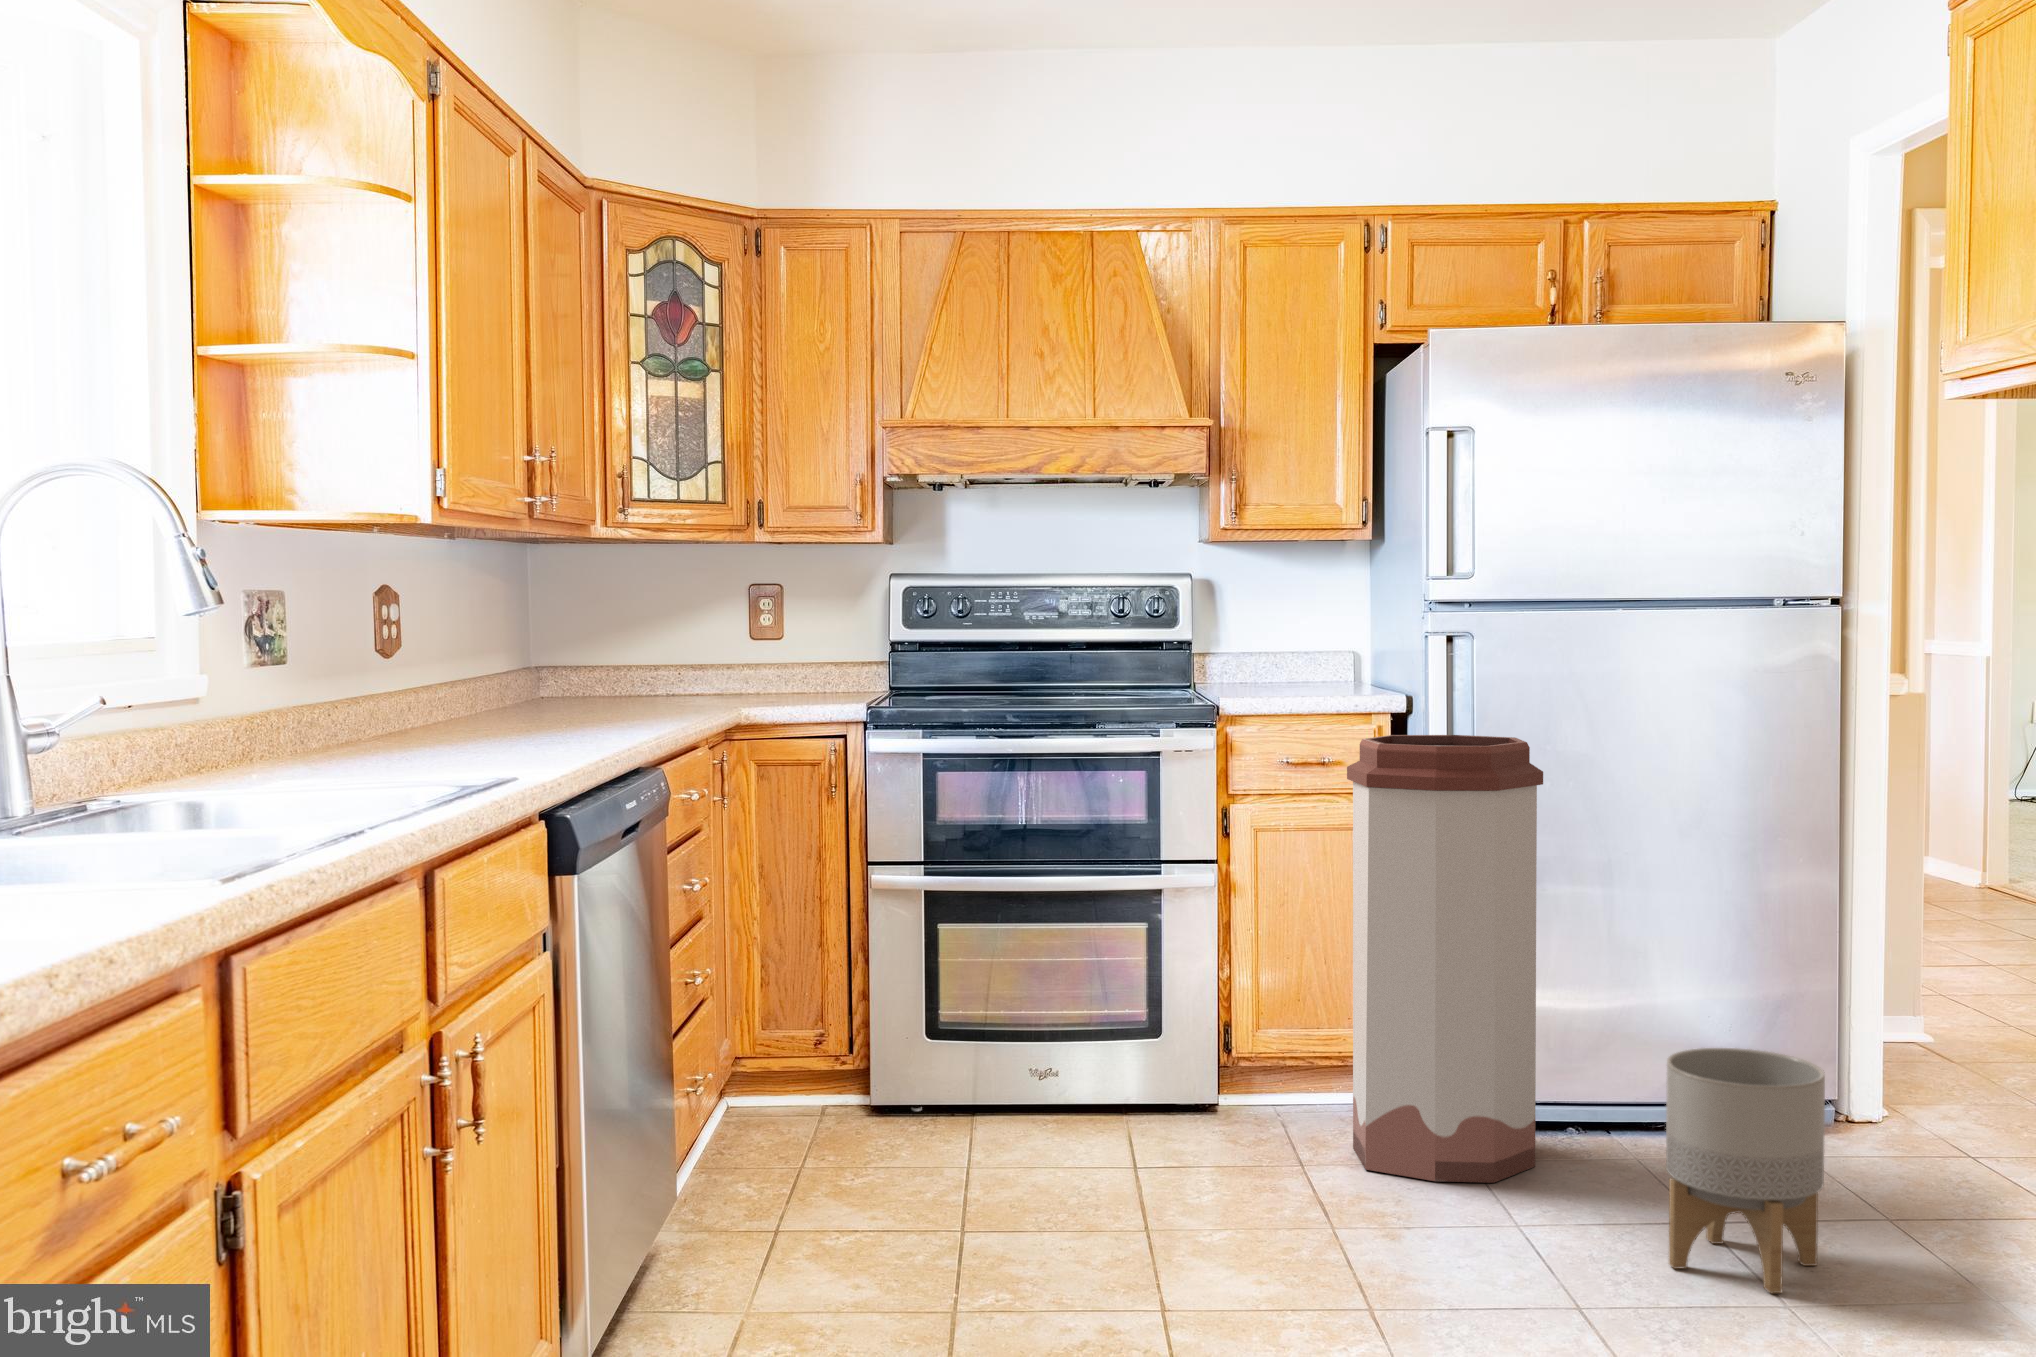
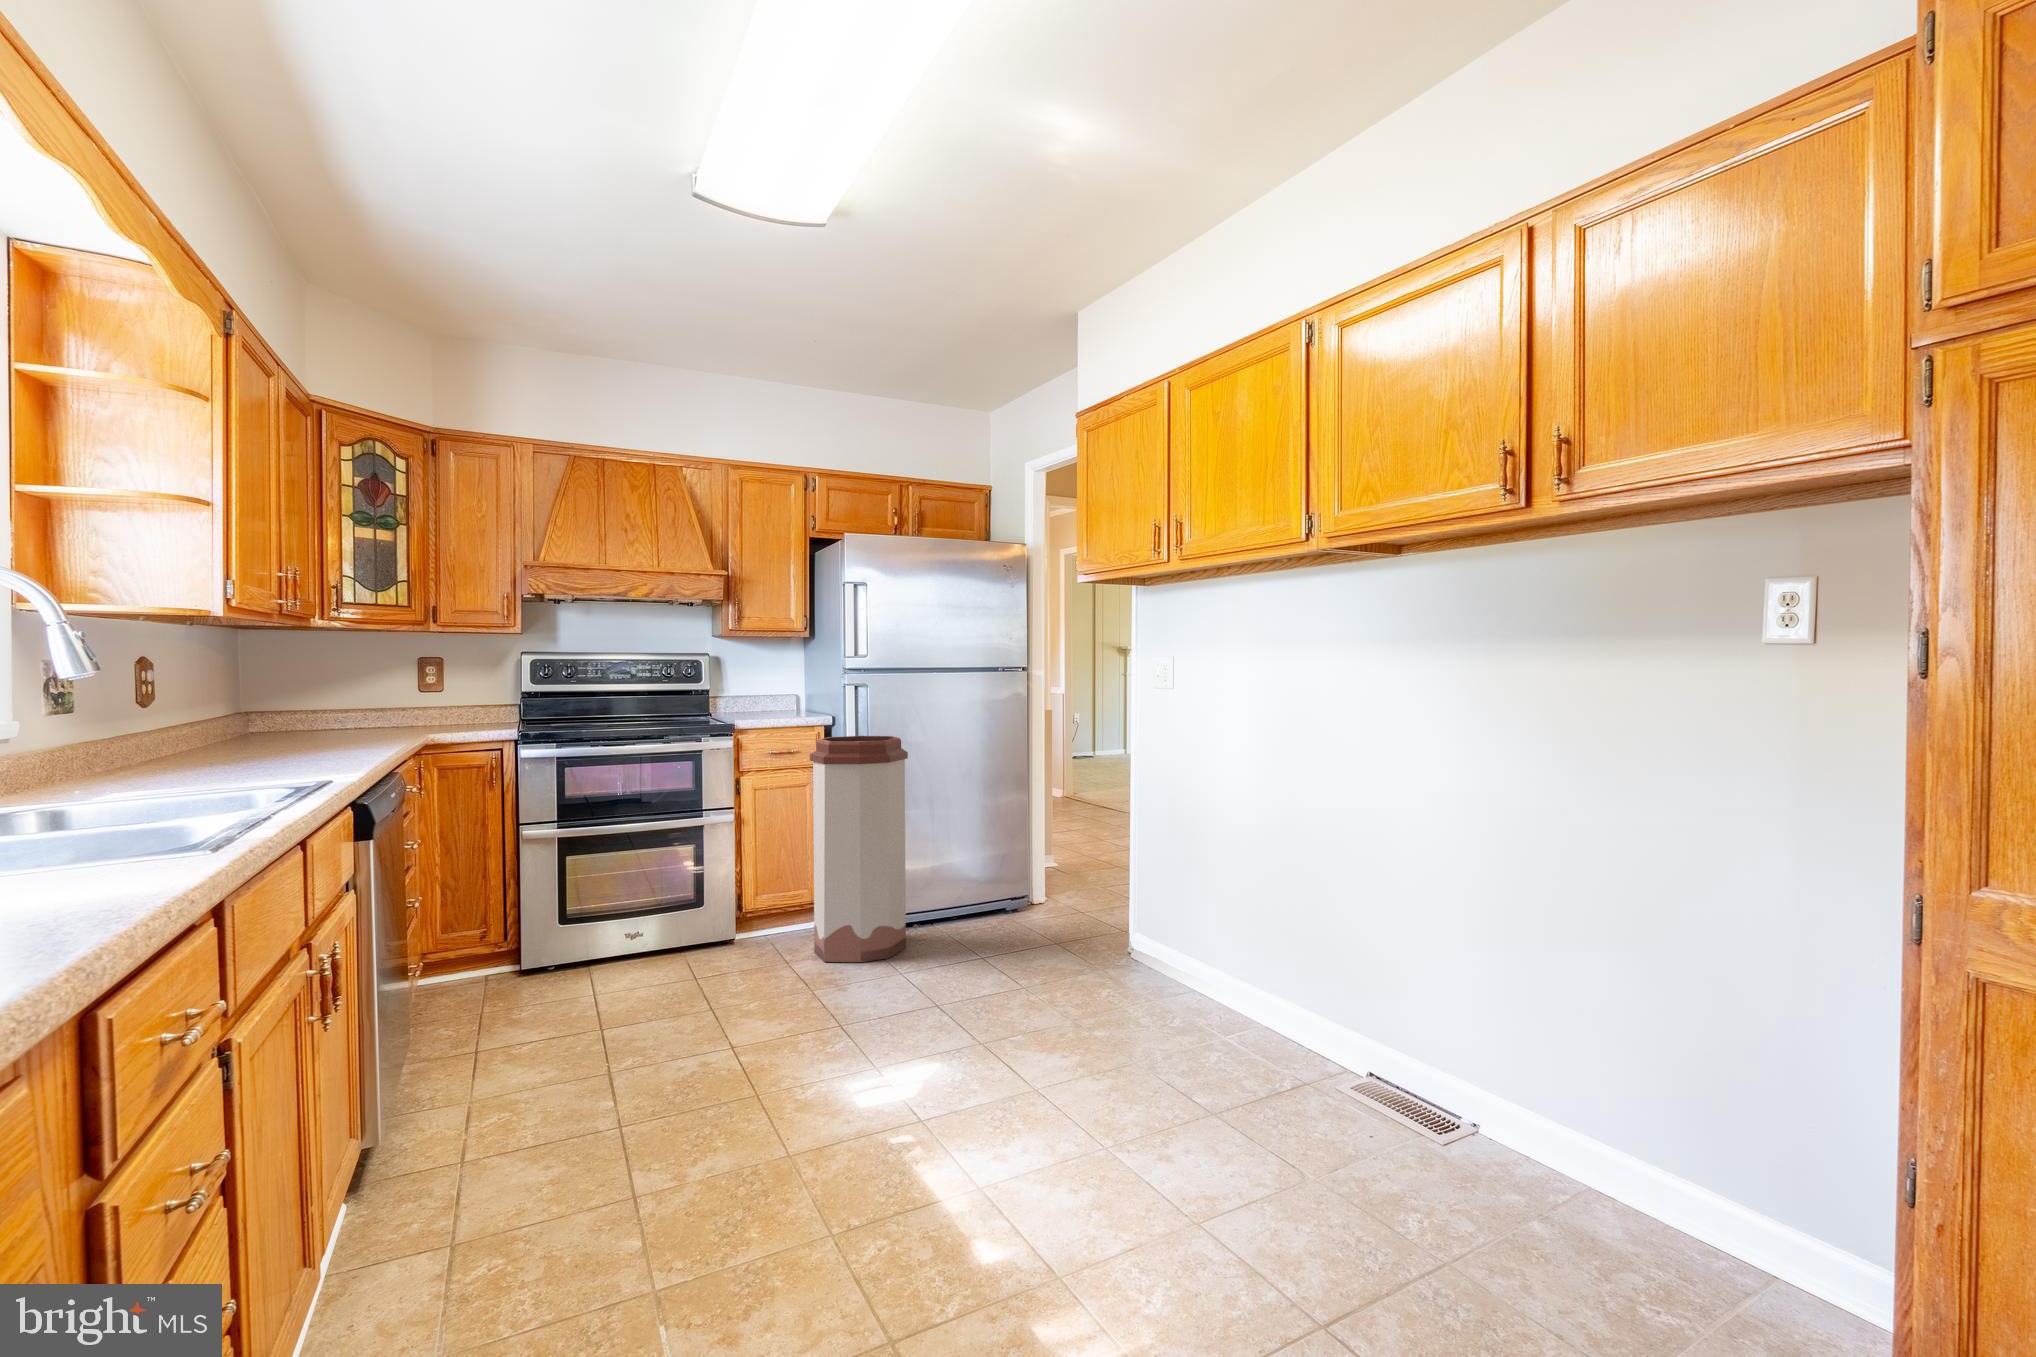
planter: present [1666,1048,1825,1293] -> none [977,877,1045,989]

